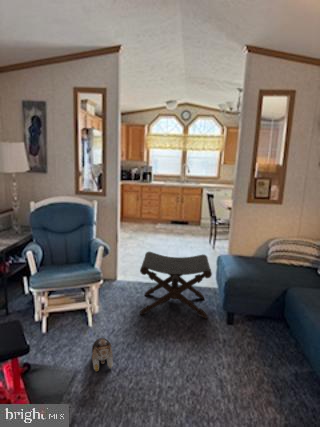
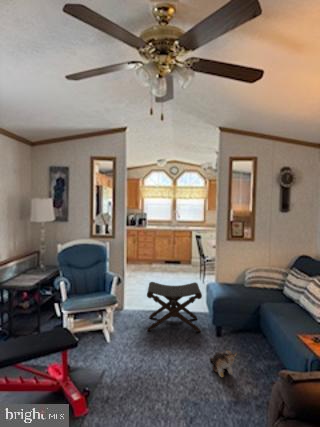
plush toy: present [92,338,113,372] -> present [210,351,236,377]

